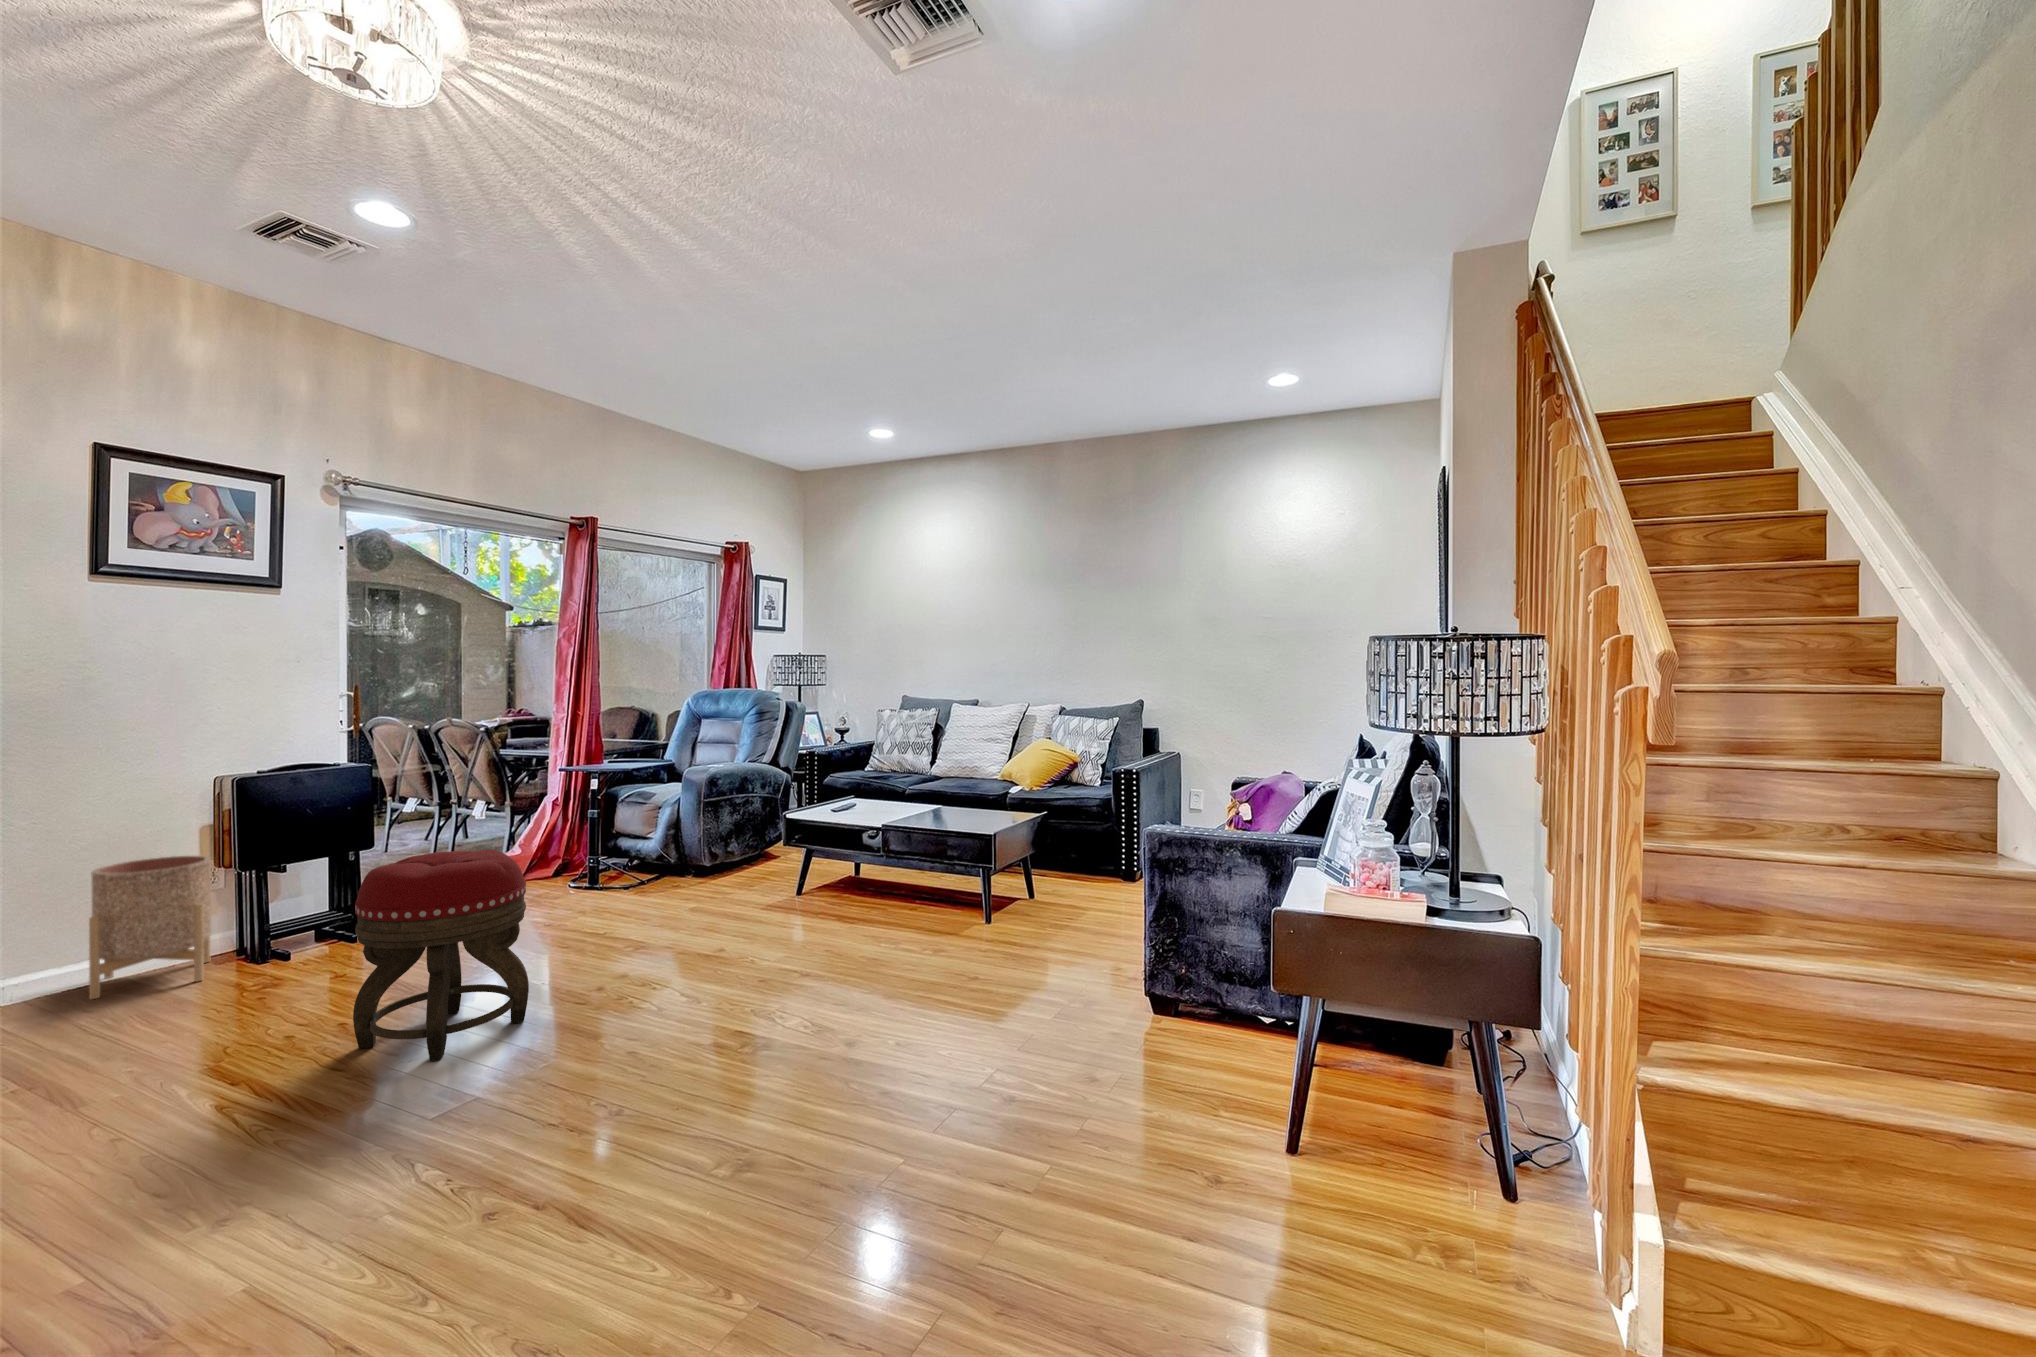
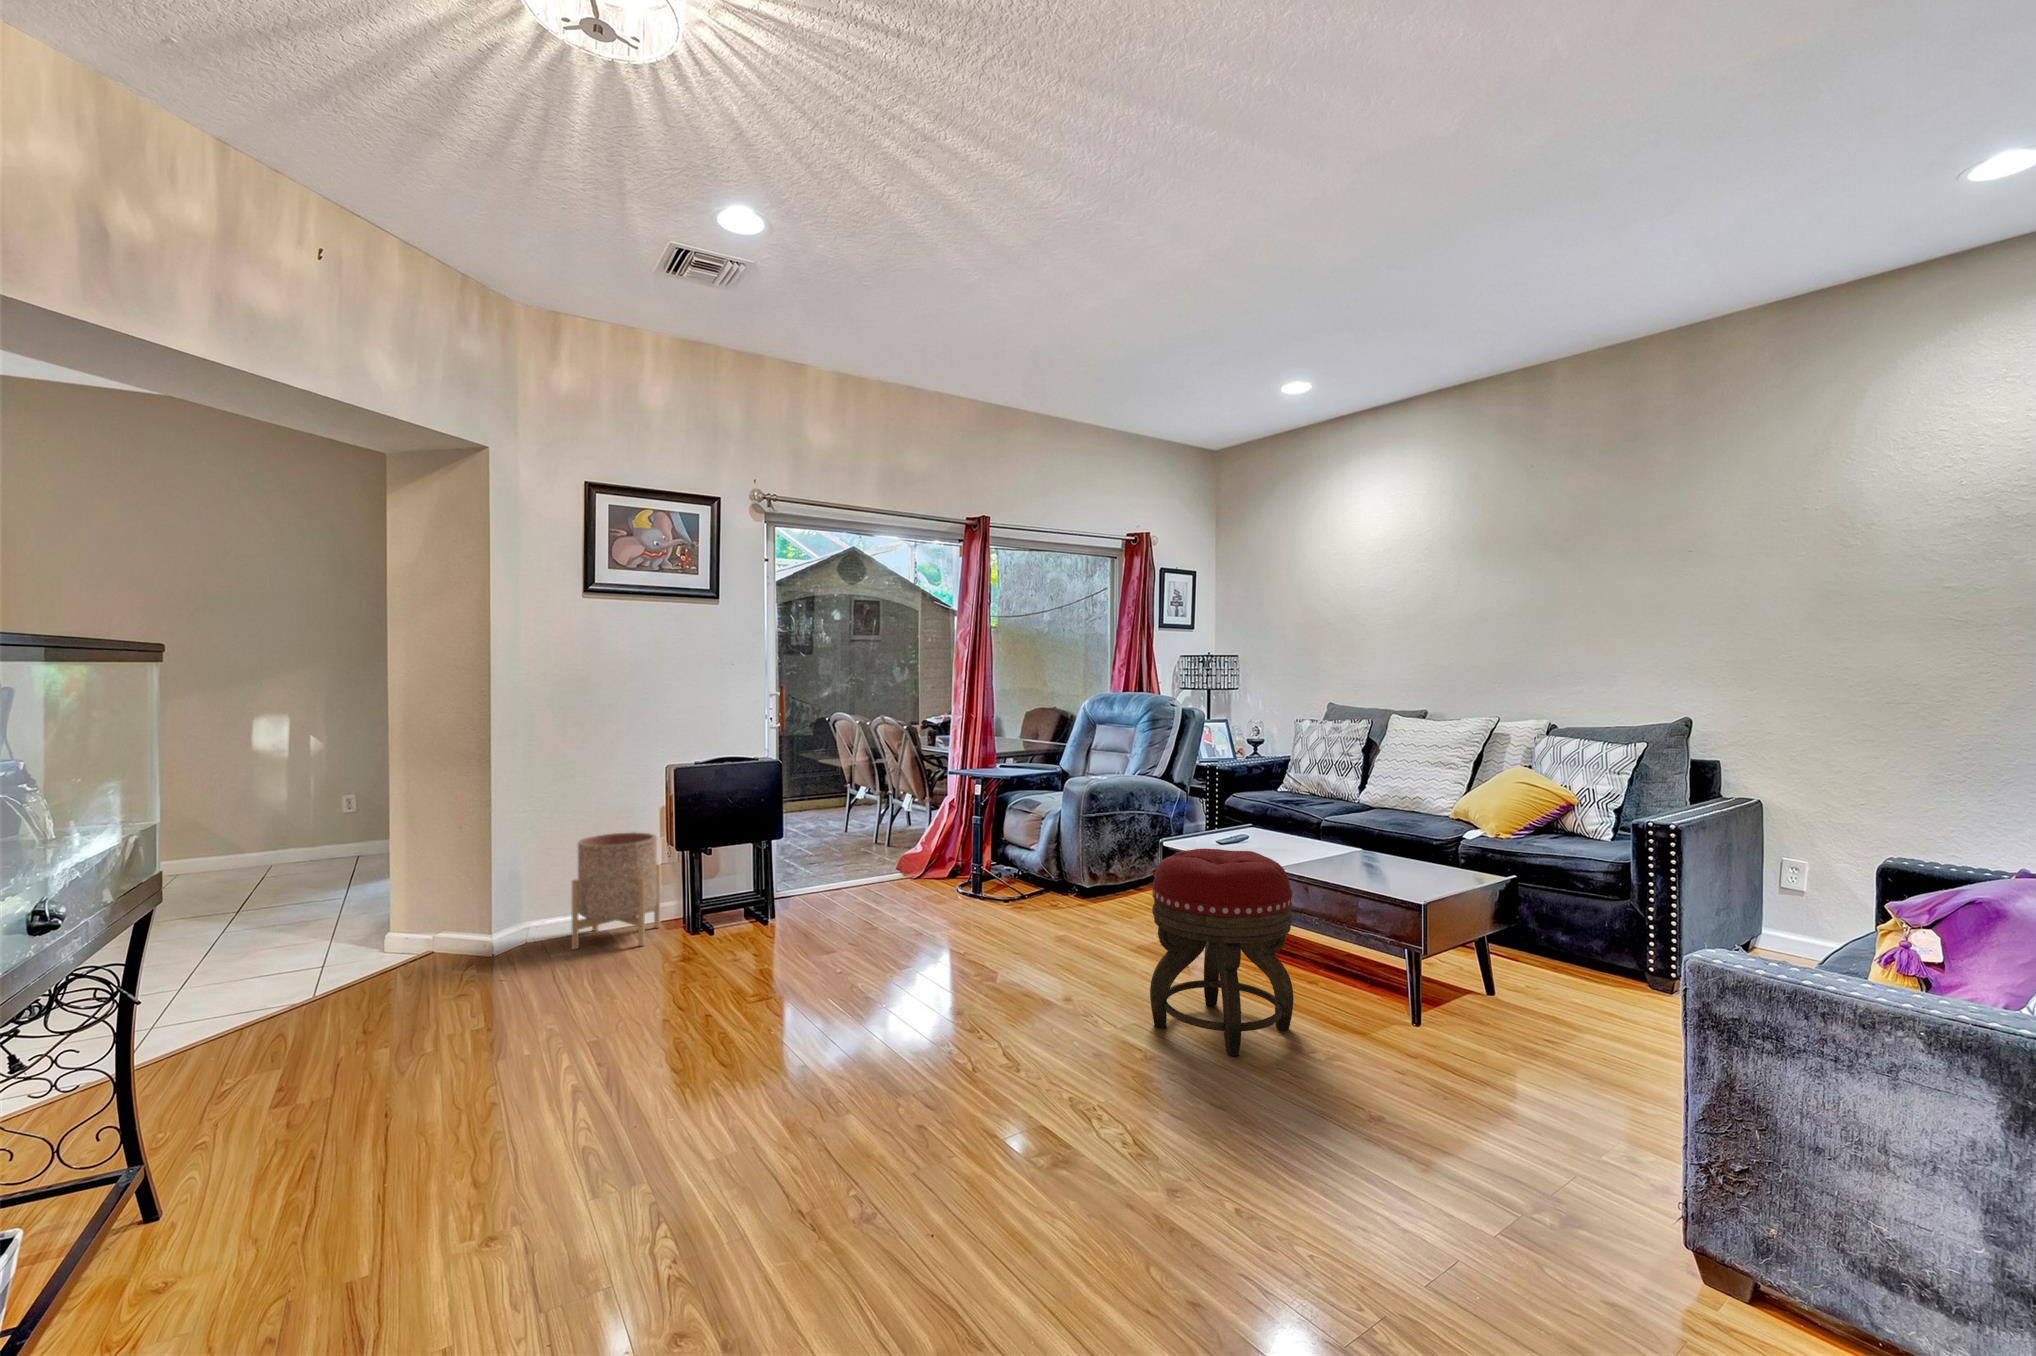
footstool: present [353,850,529,1061] -> present [1150,849,1293,1056]

